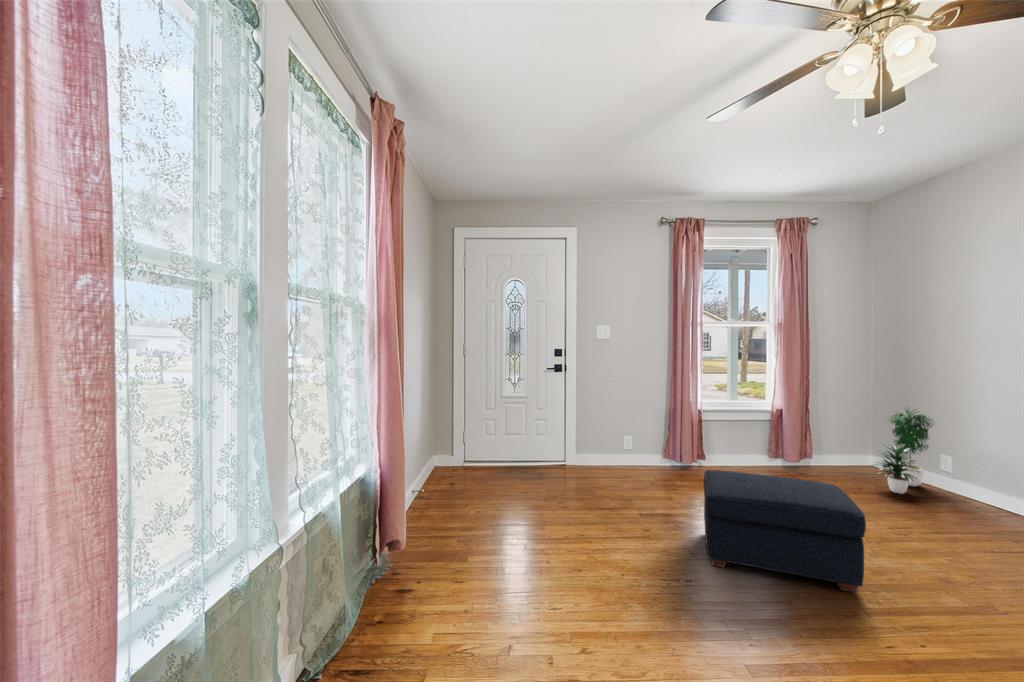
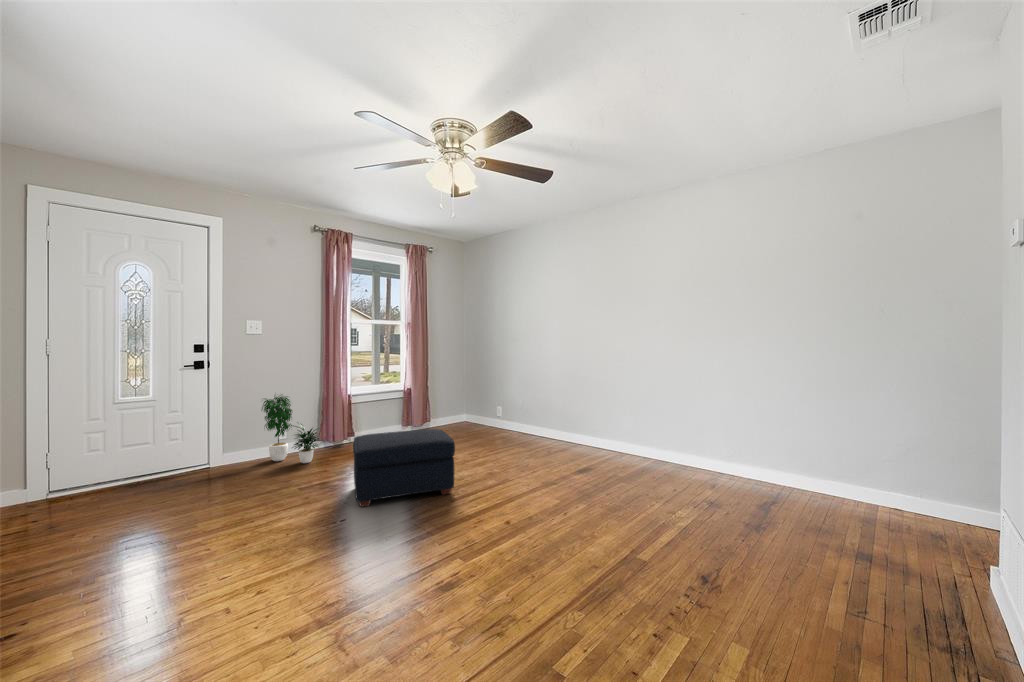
potted plant: present [877,408,933,494] -> present [262,394,320,463]

